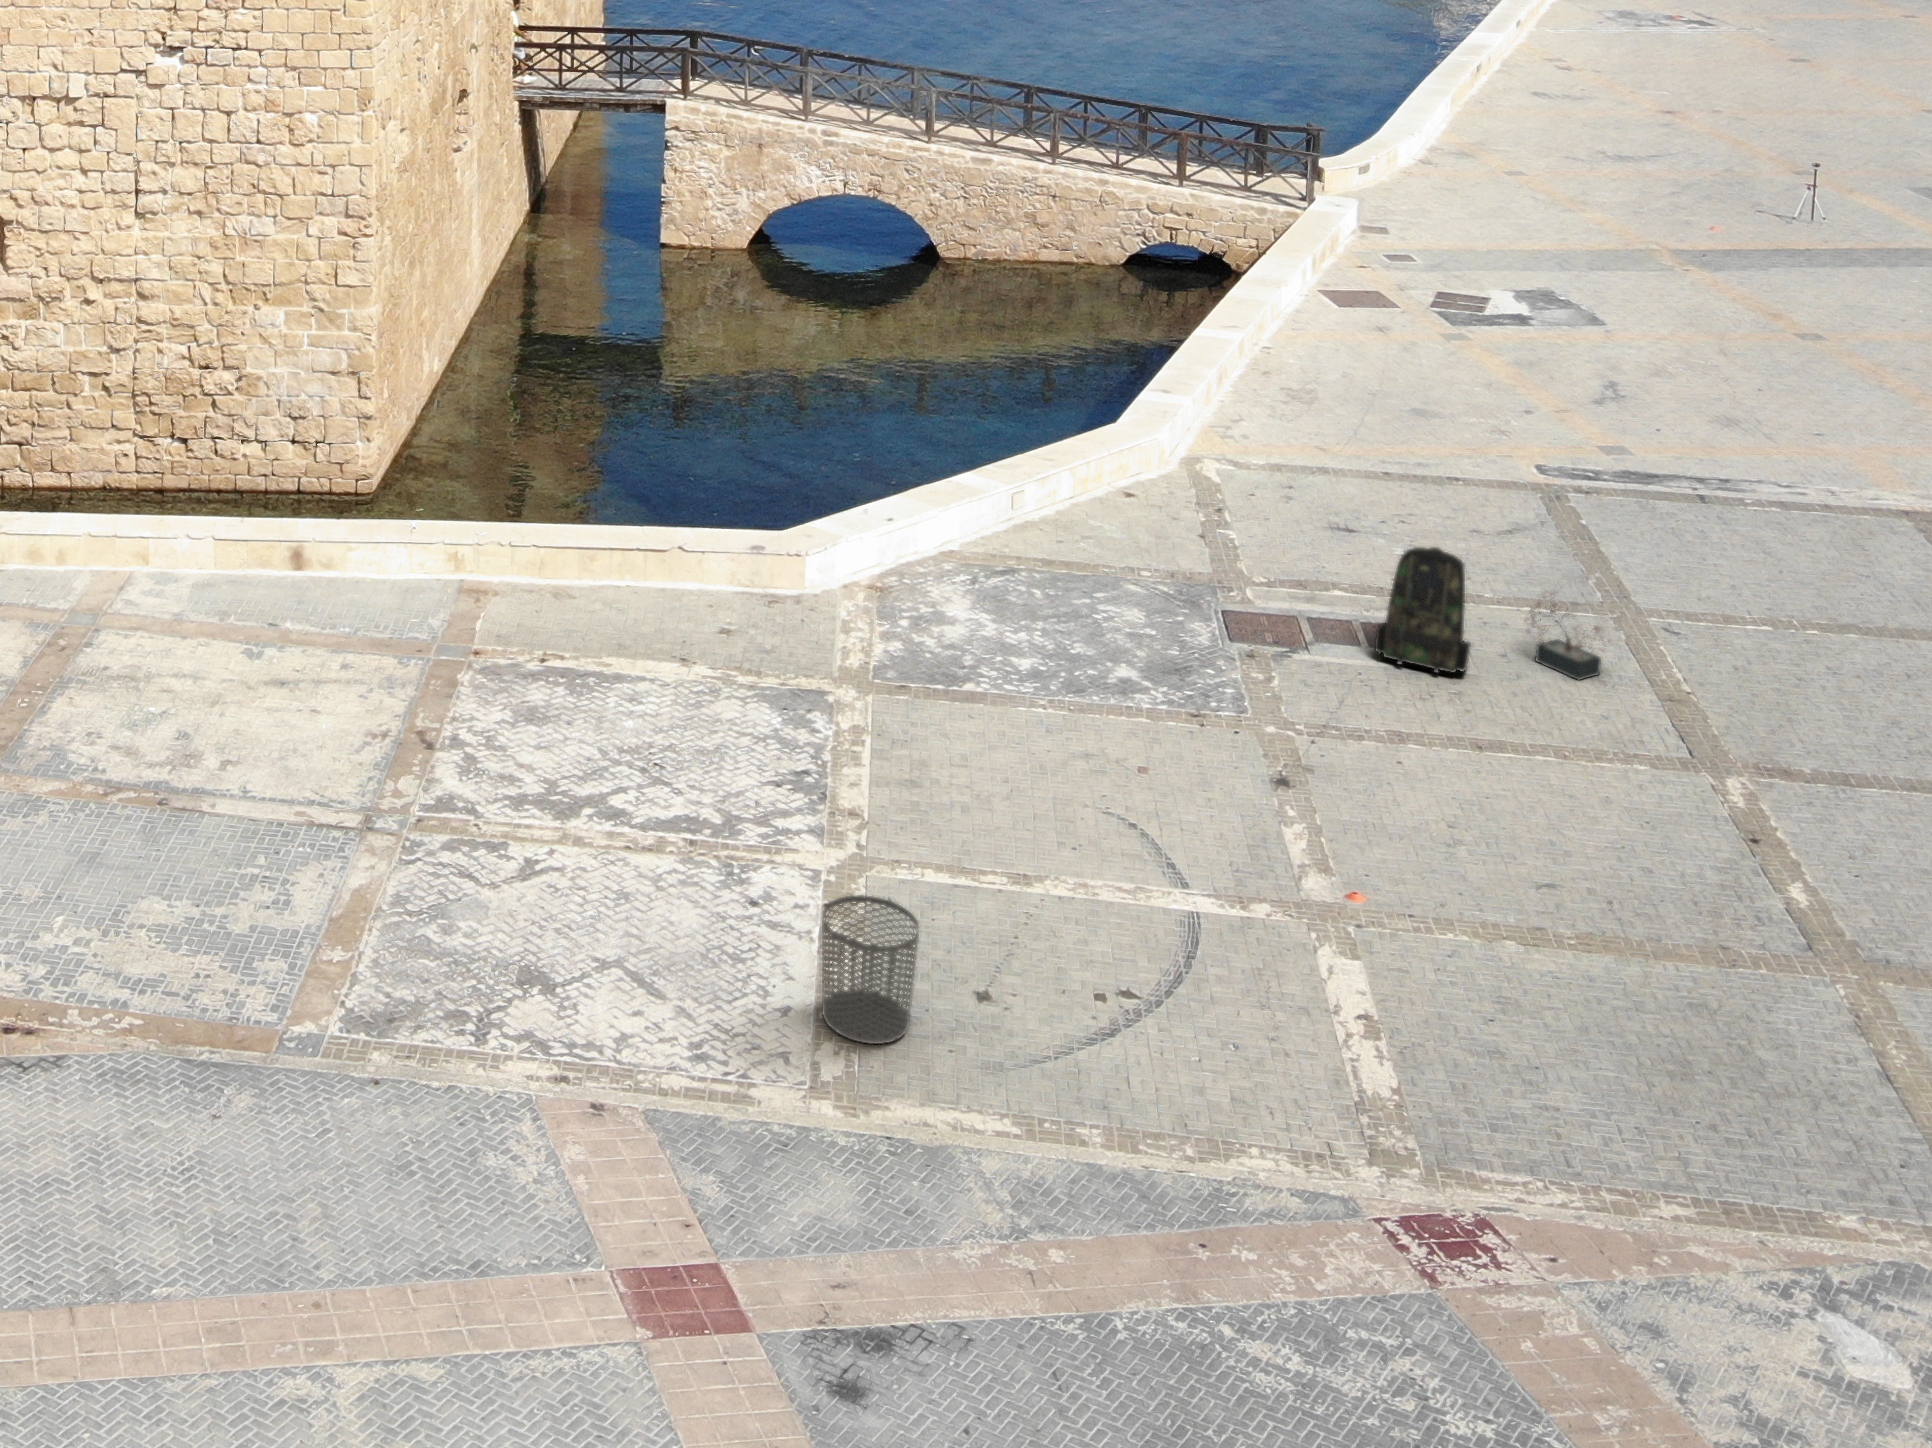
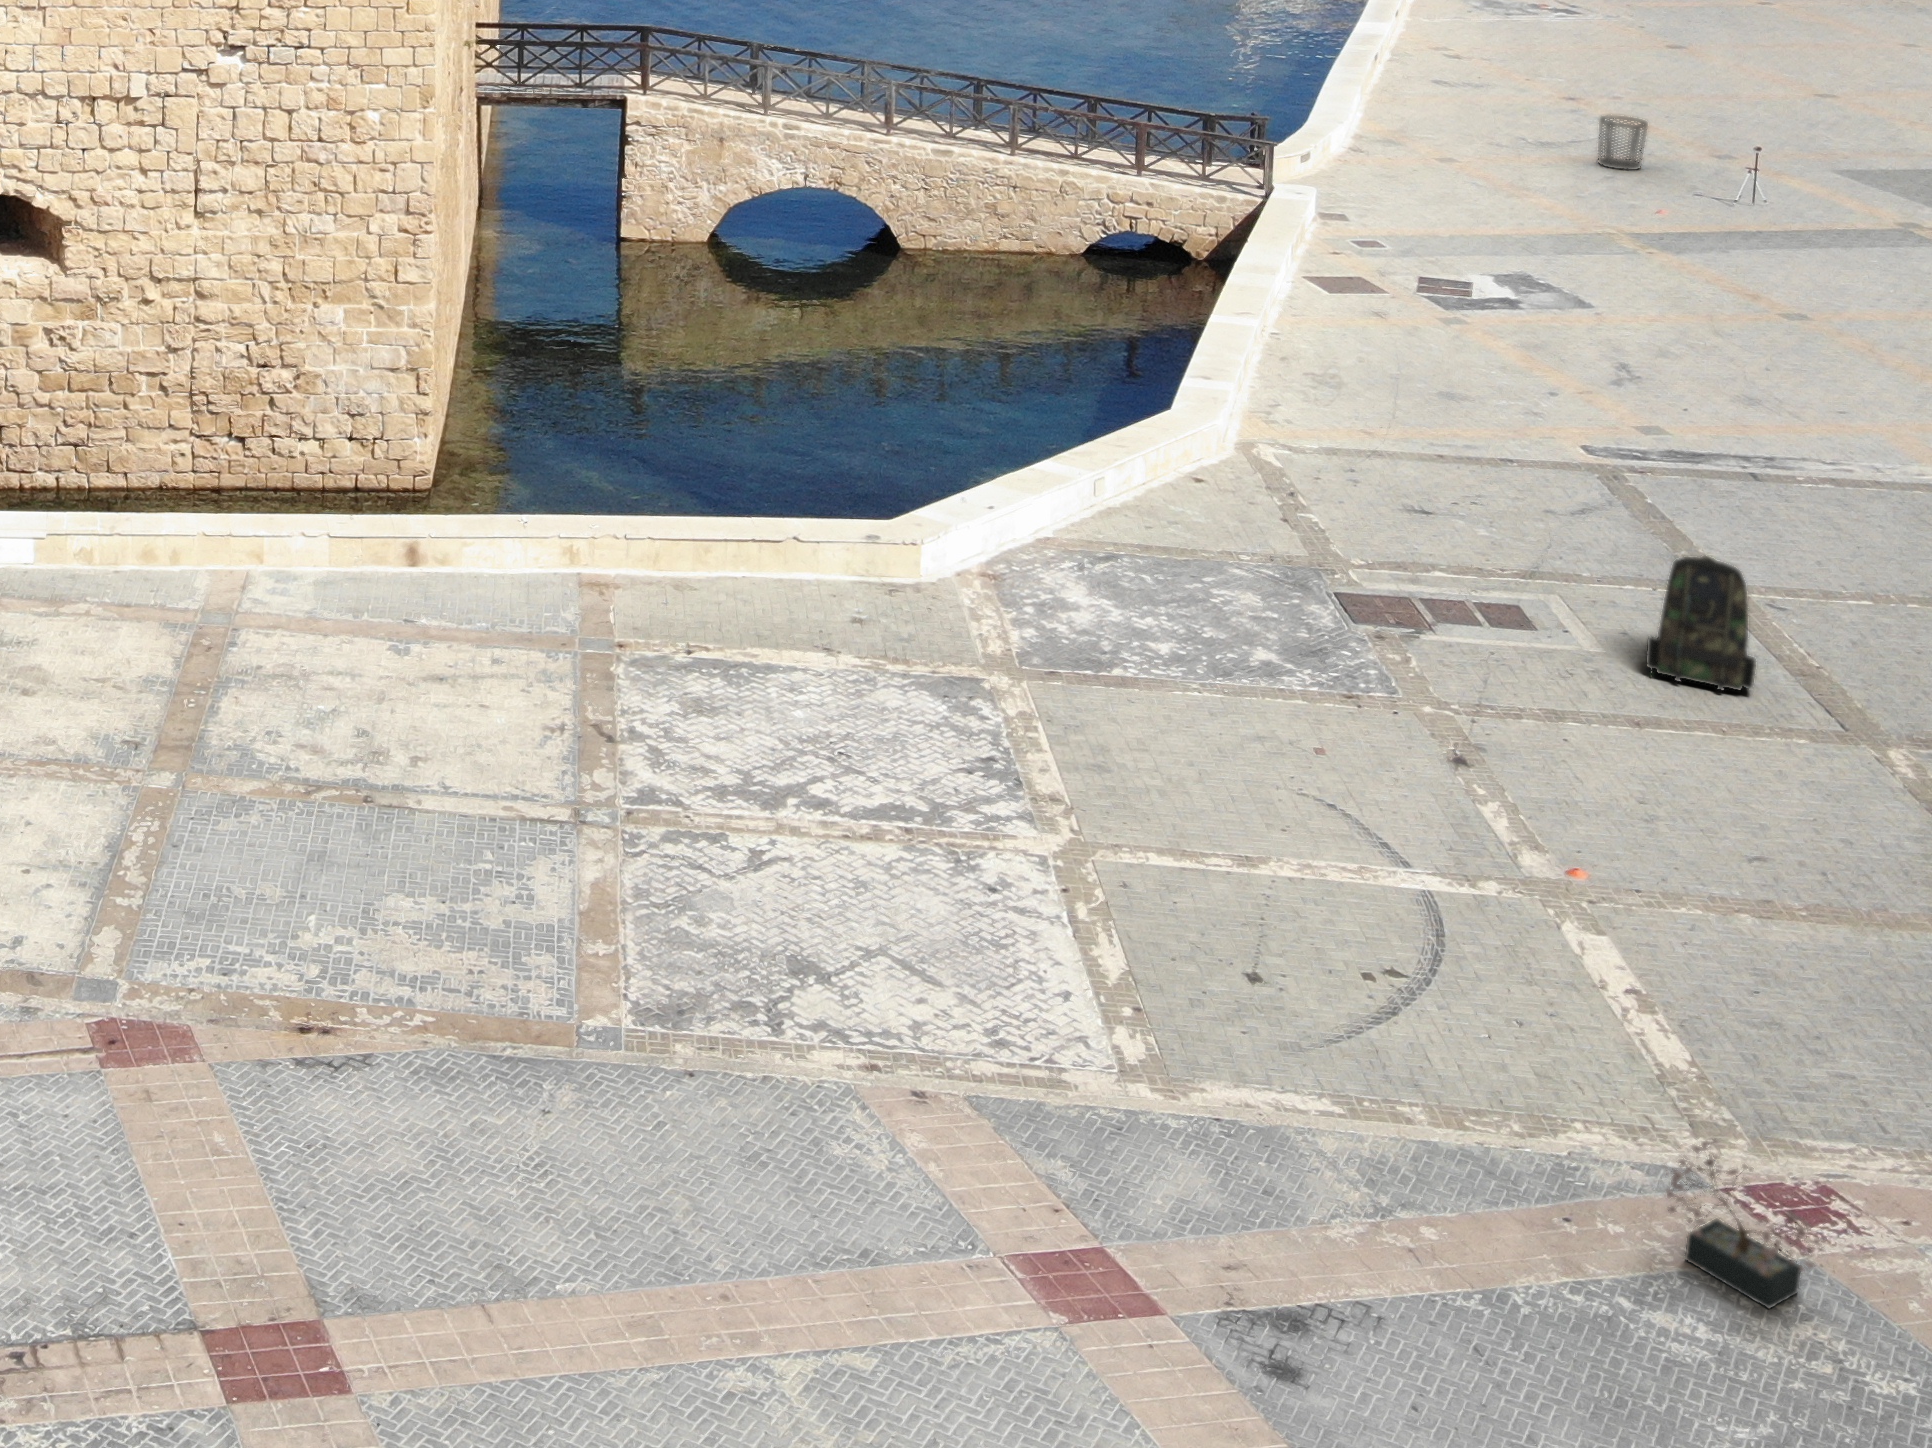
decorative plant: present [1526,592,1609,680] -> present [1667,1141,1822,1308]
waste bin: present [822,895,919,1044] -> present [1598,115,1648,170]

